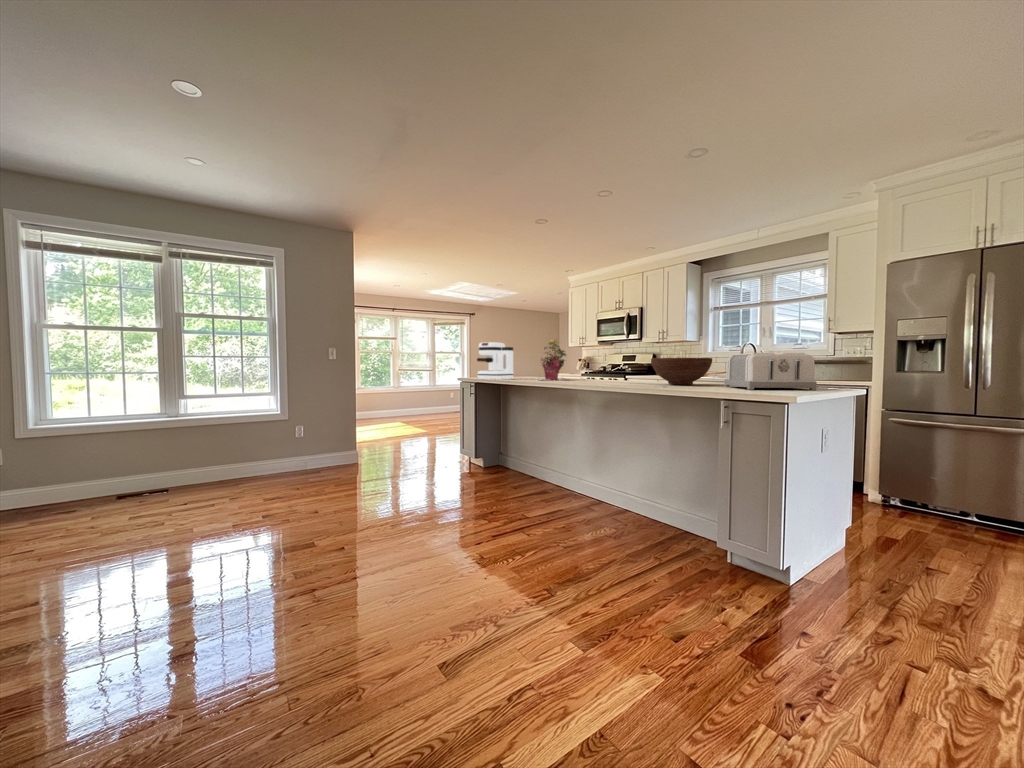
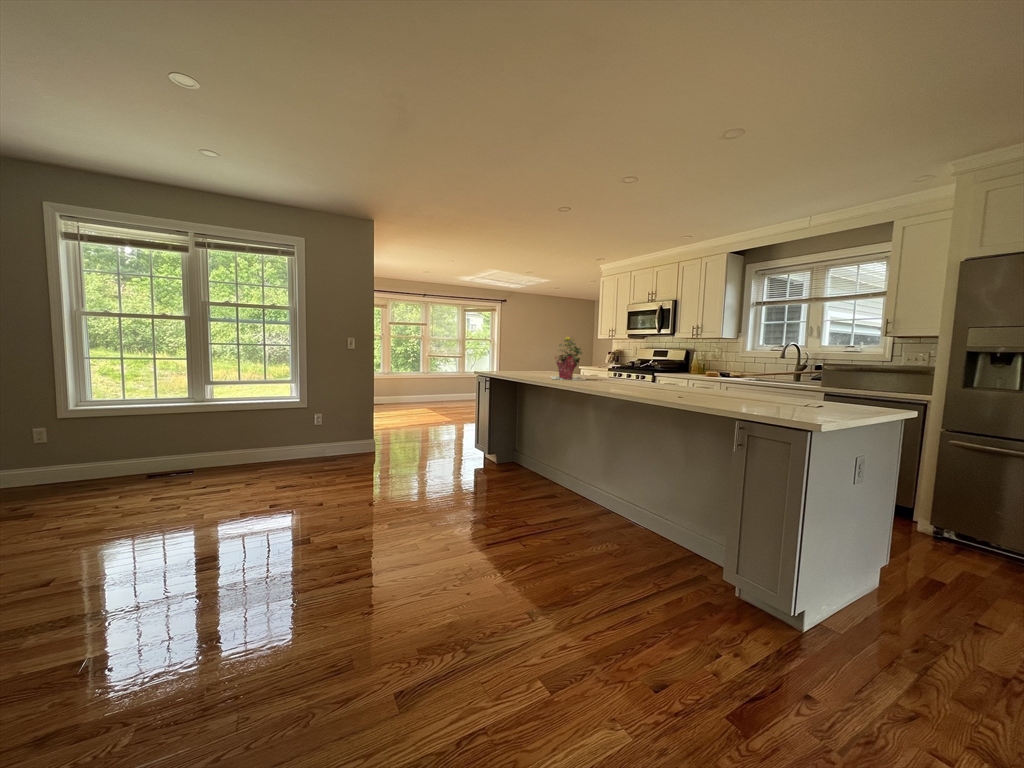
coffee maker: present [477,342,513,380] -> none [489,337,529,376]
toaster: present [725,353,817,390] -> none [744,365,850,413]
fruit bowl: present [651,358,712,385] -> none [666,364,734,395]

